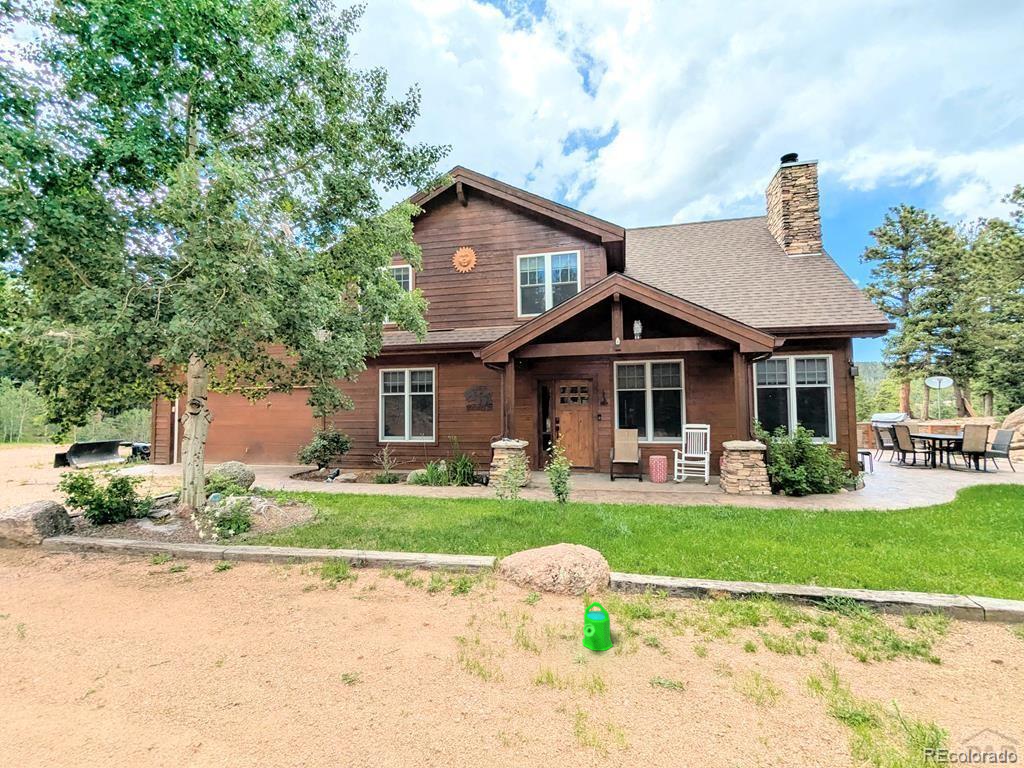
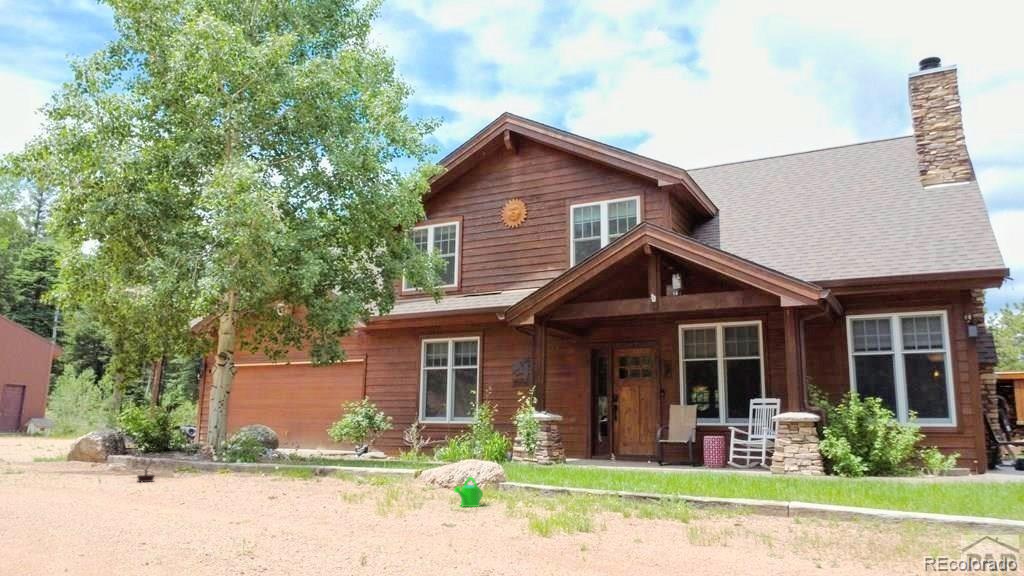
potted plant: none [46,526,108,583] -> present [137,452,154,482]

